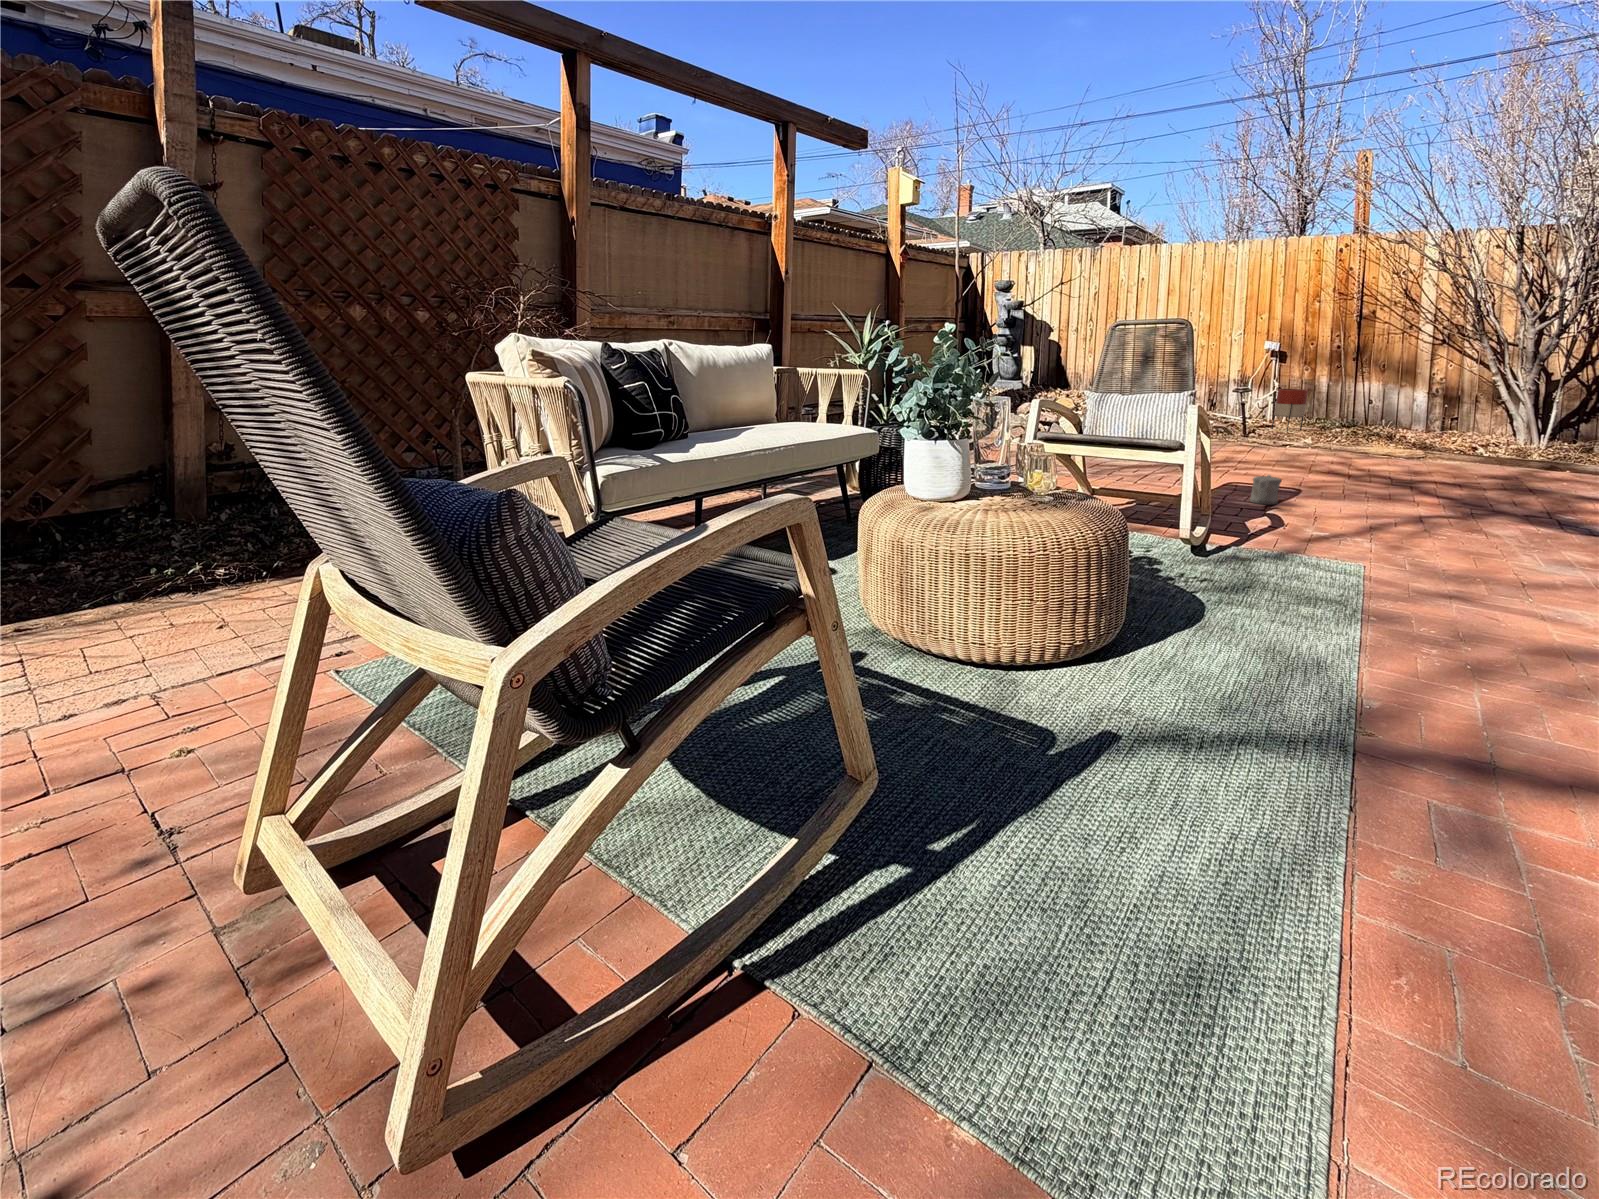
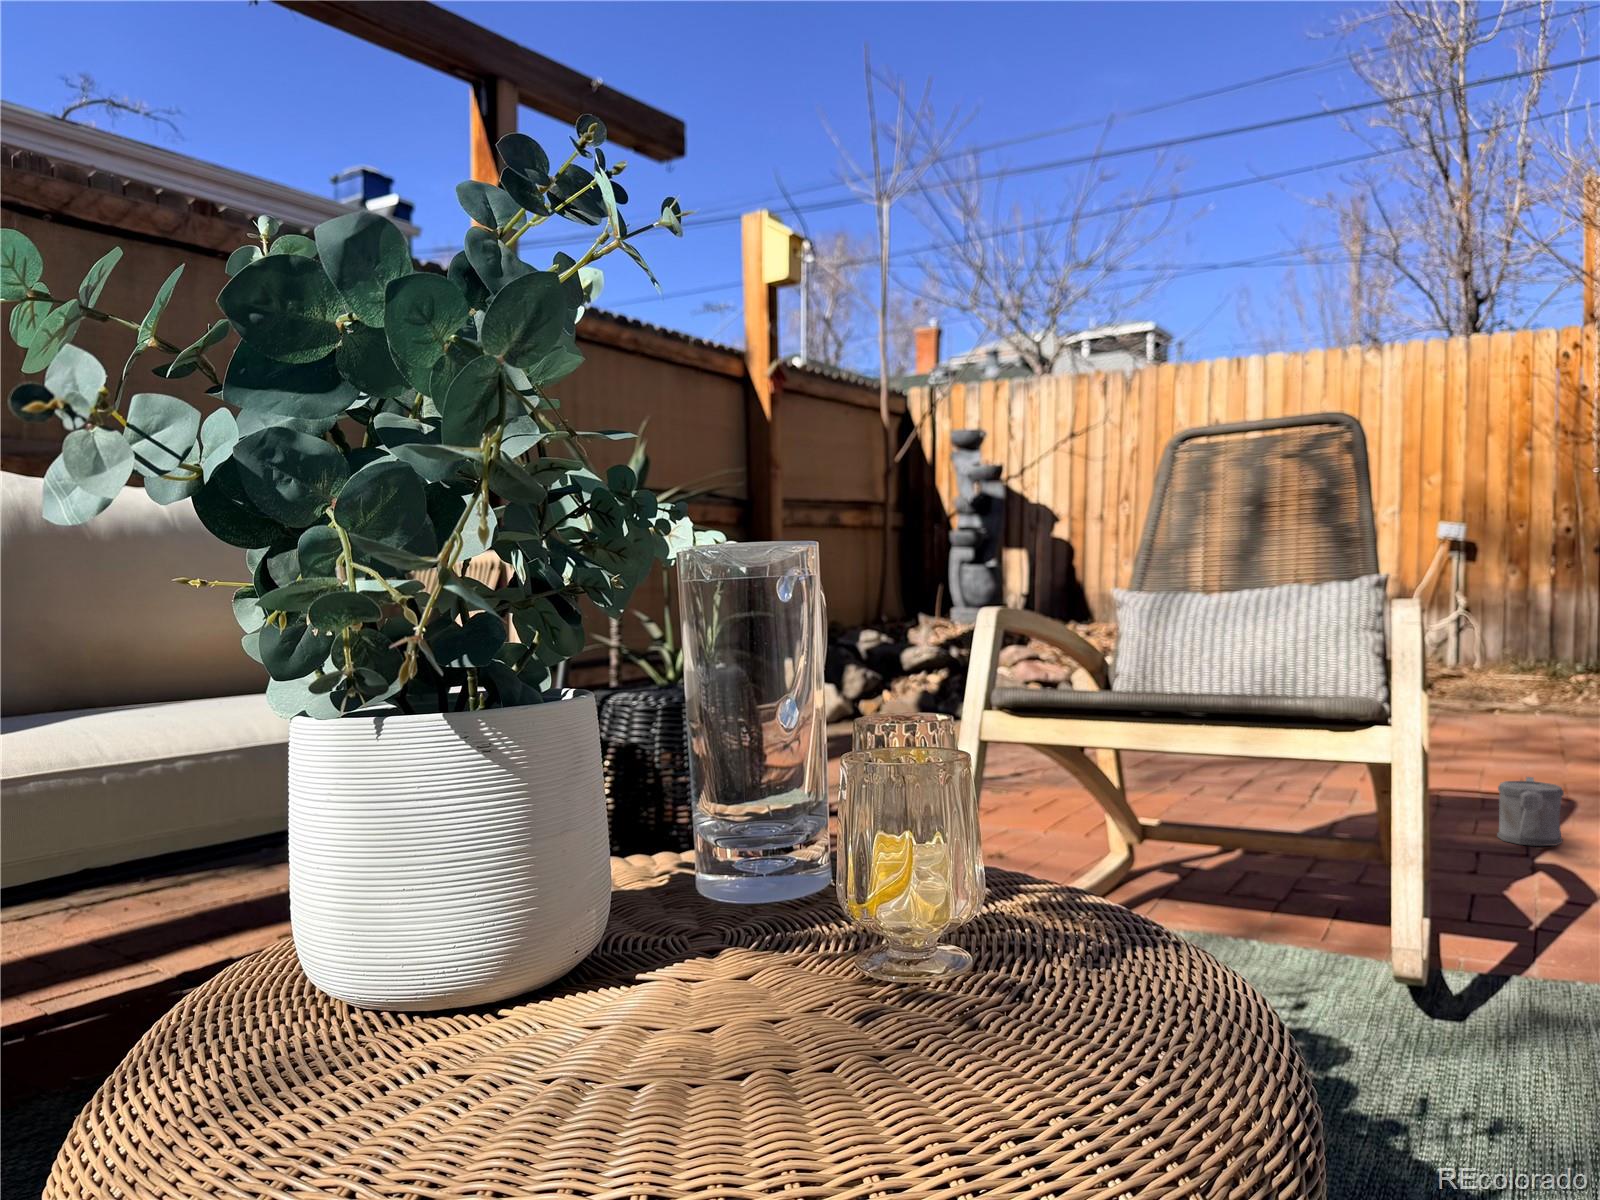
planter: present [1272,389,1308,431] -> none [1462,610,1518,686]

